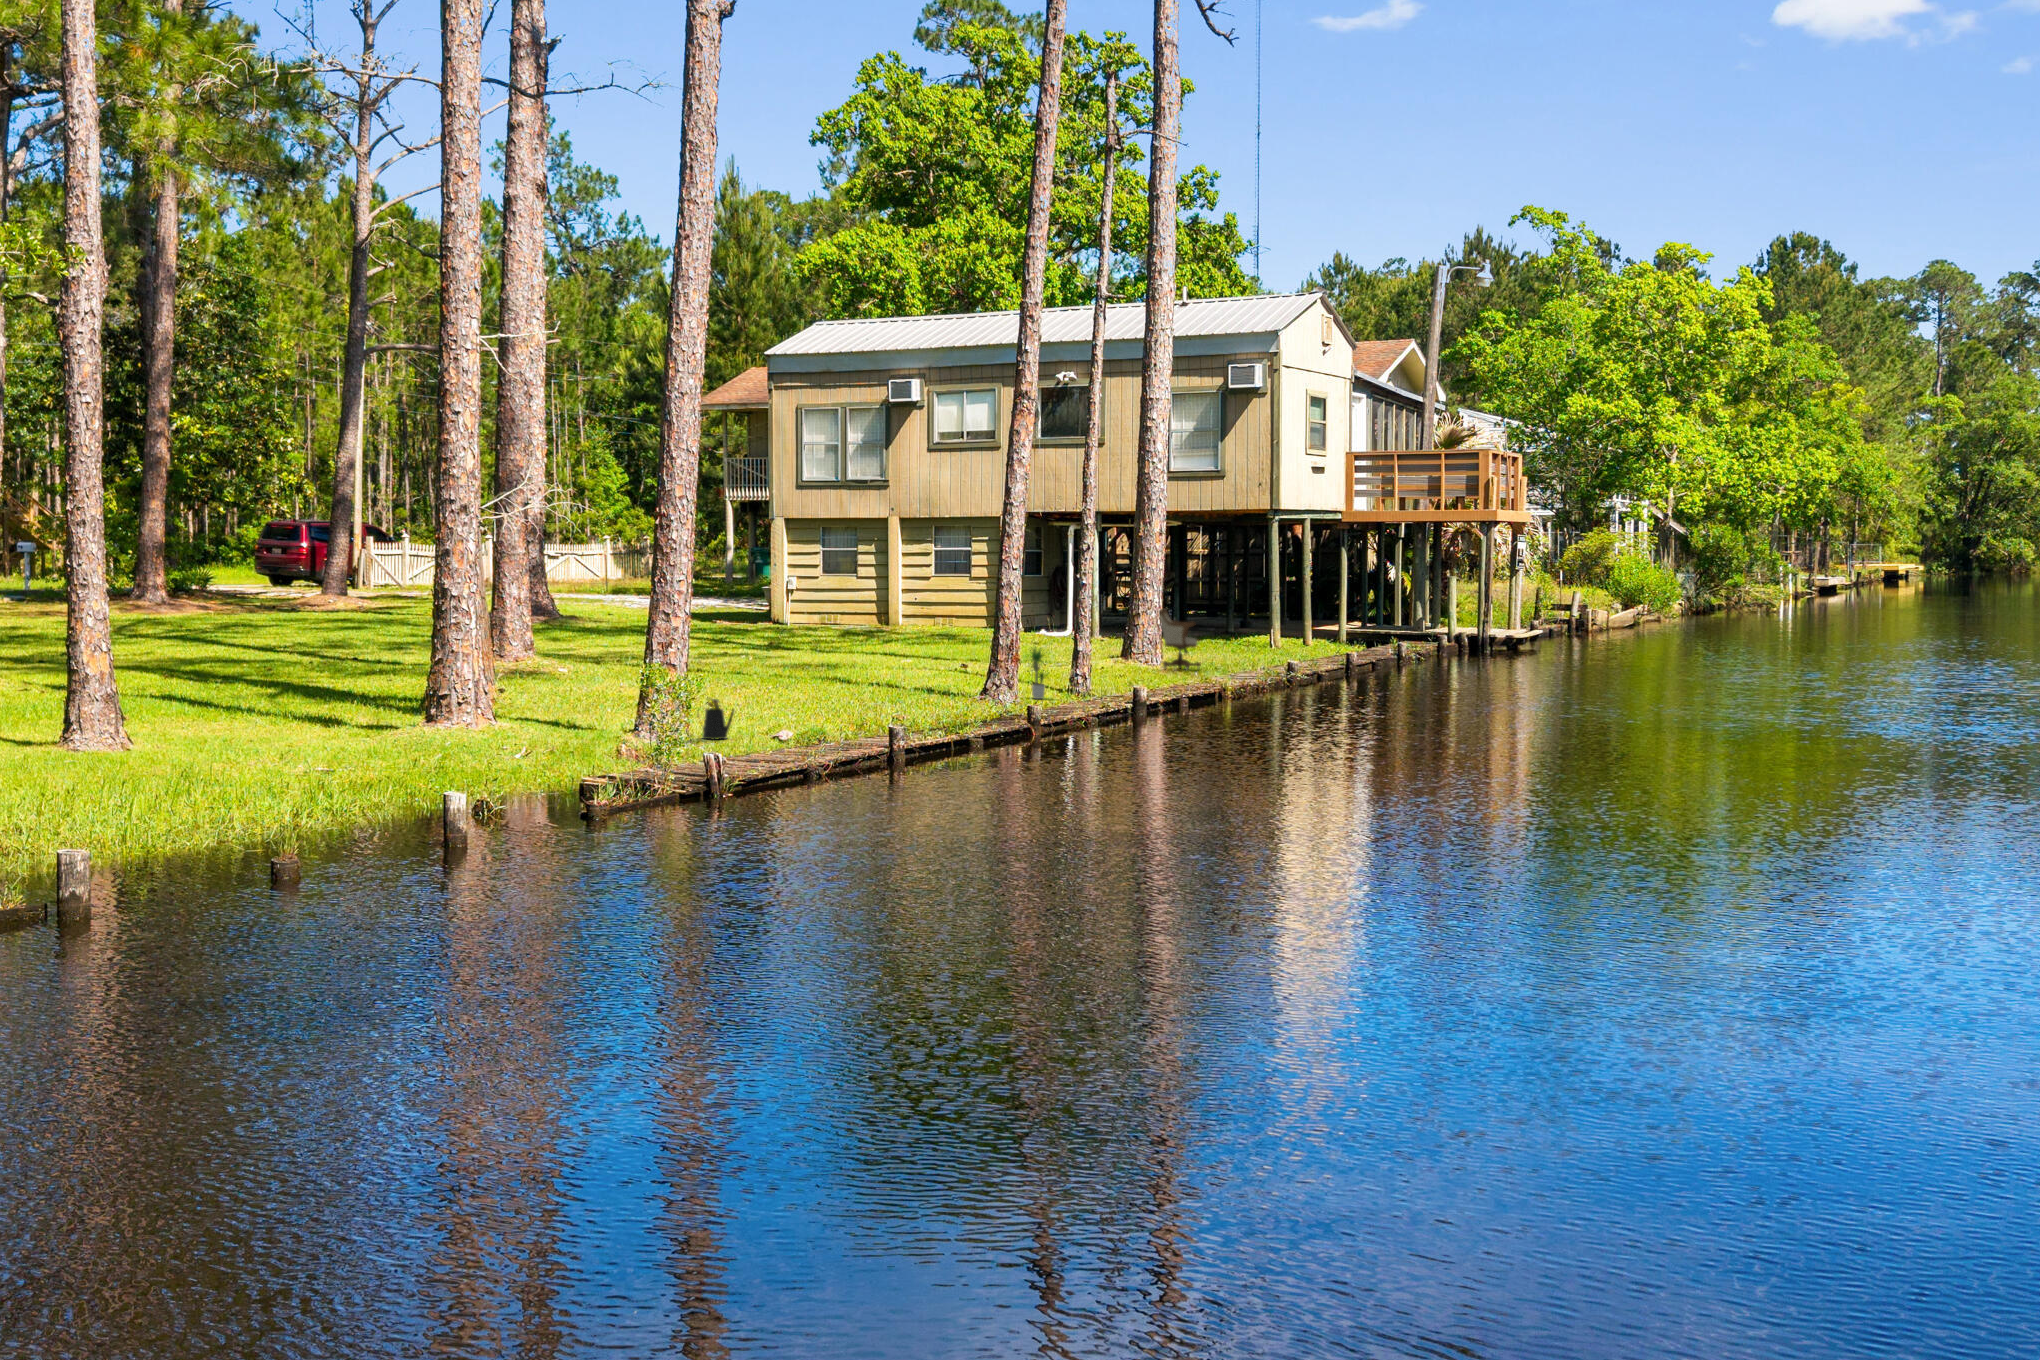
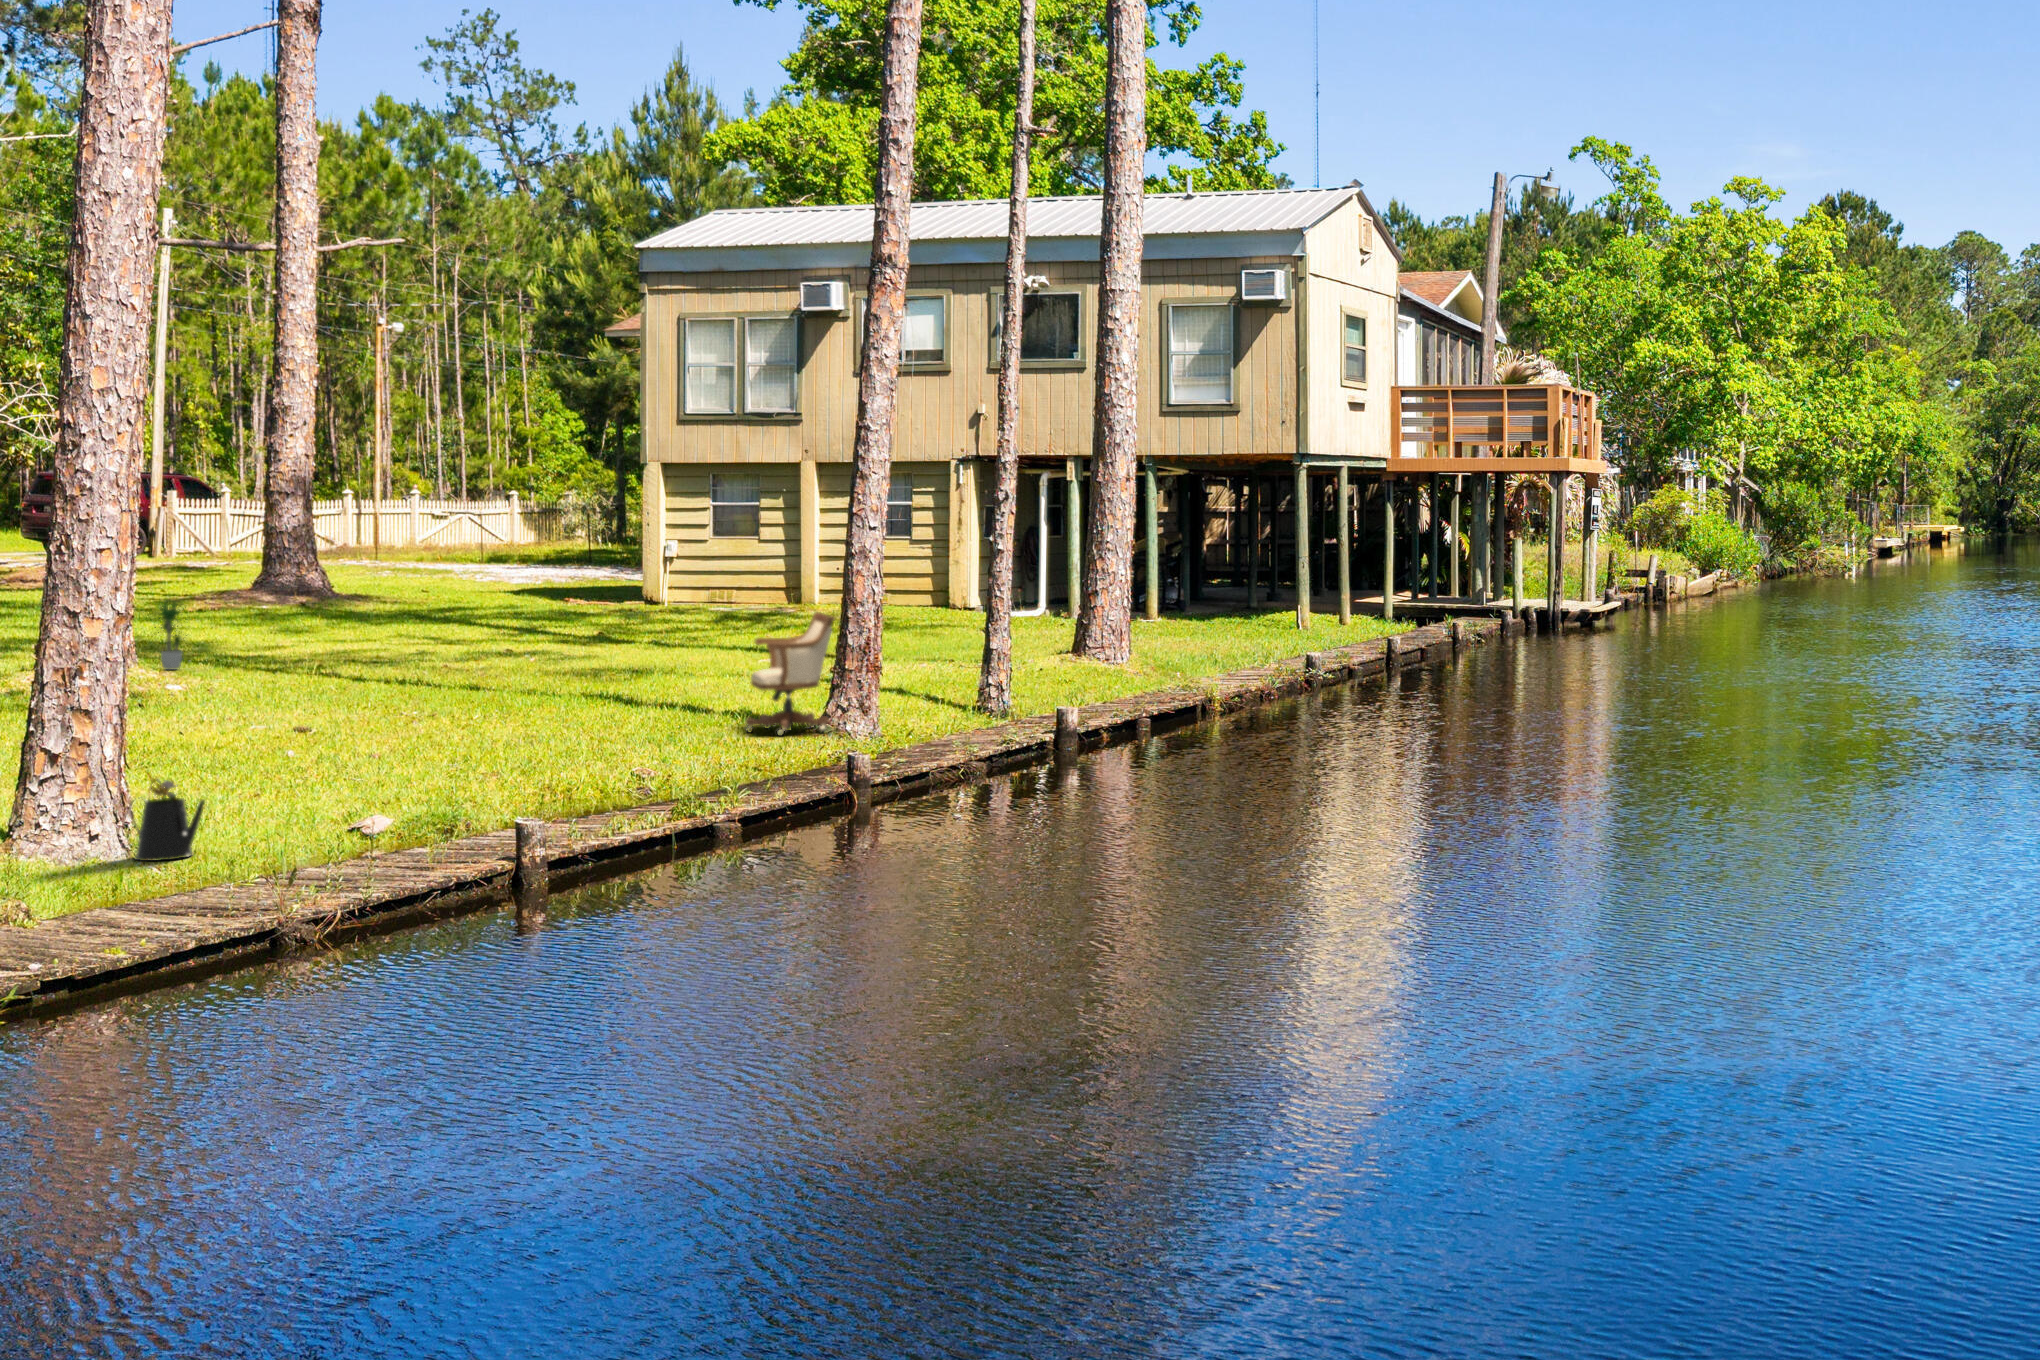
chair: present [1159,609,1201,670] -> present [745,612,835,735]
potted plant: present [1026,647,1047,699] -> present [153,600,187,670]

